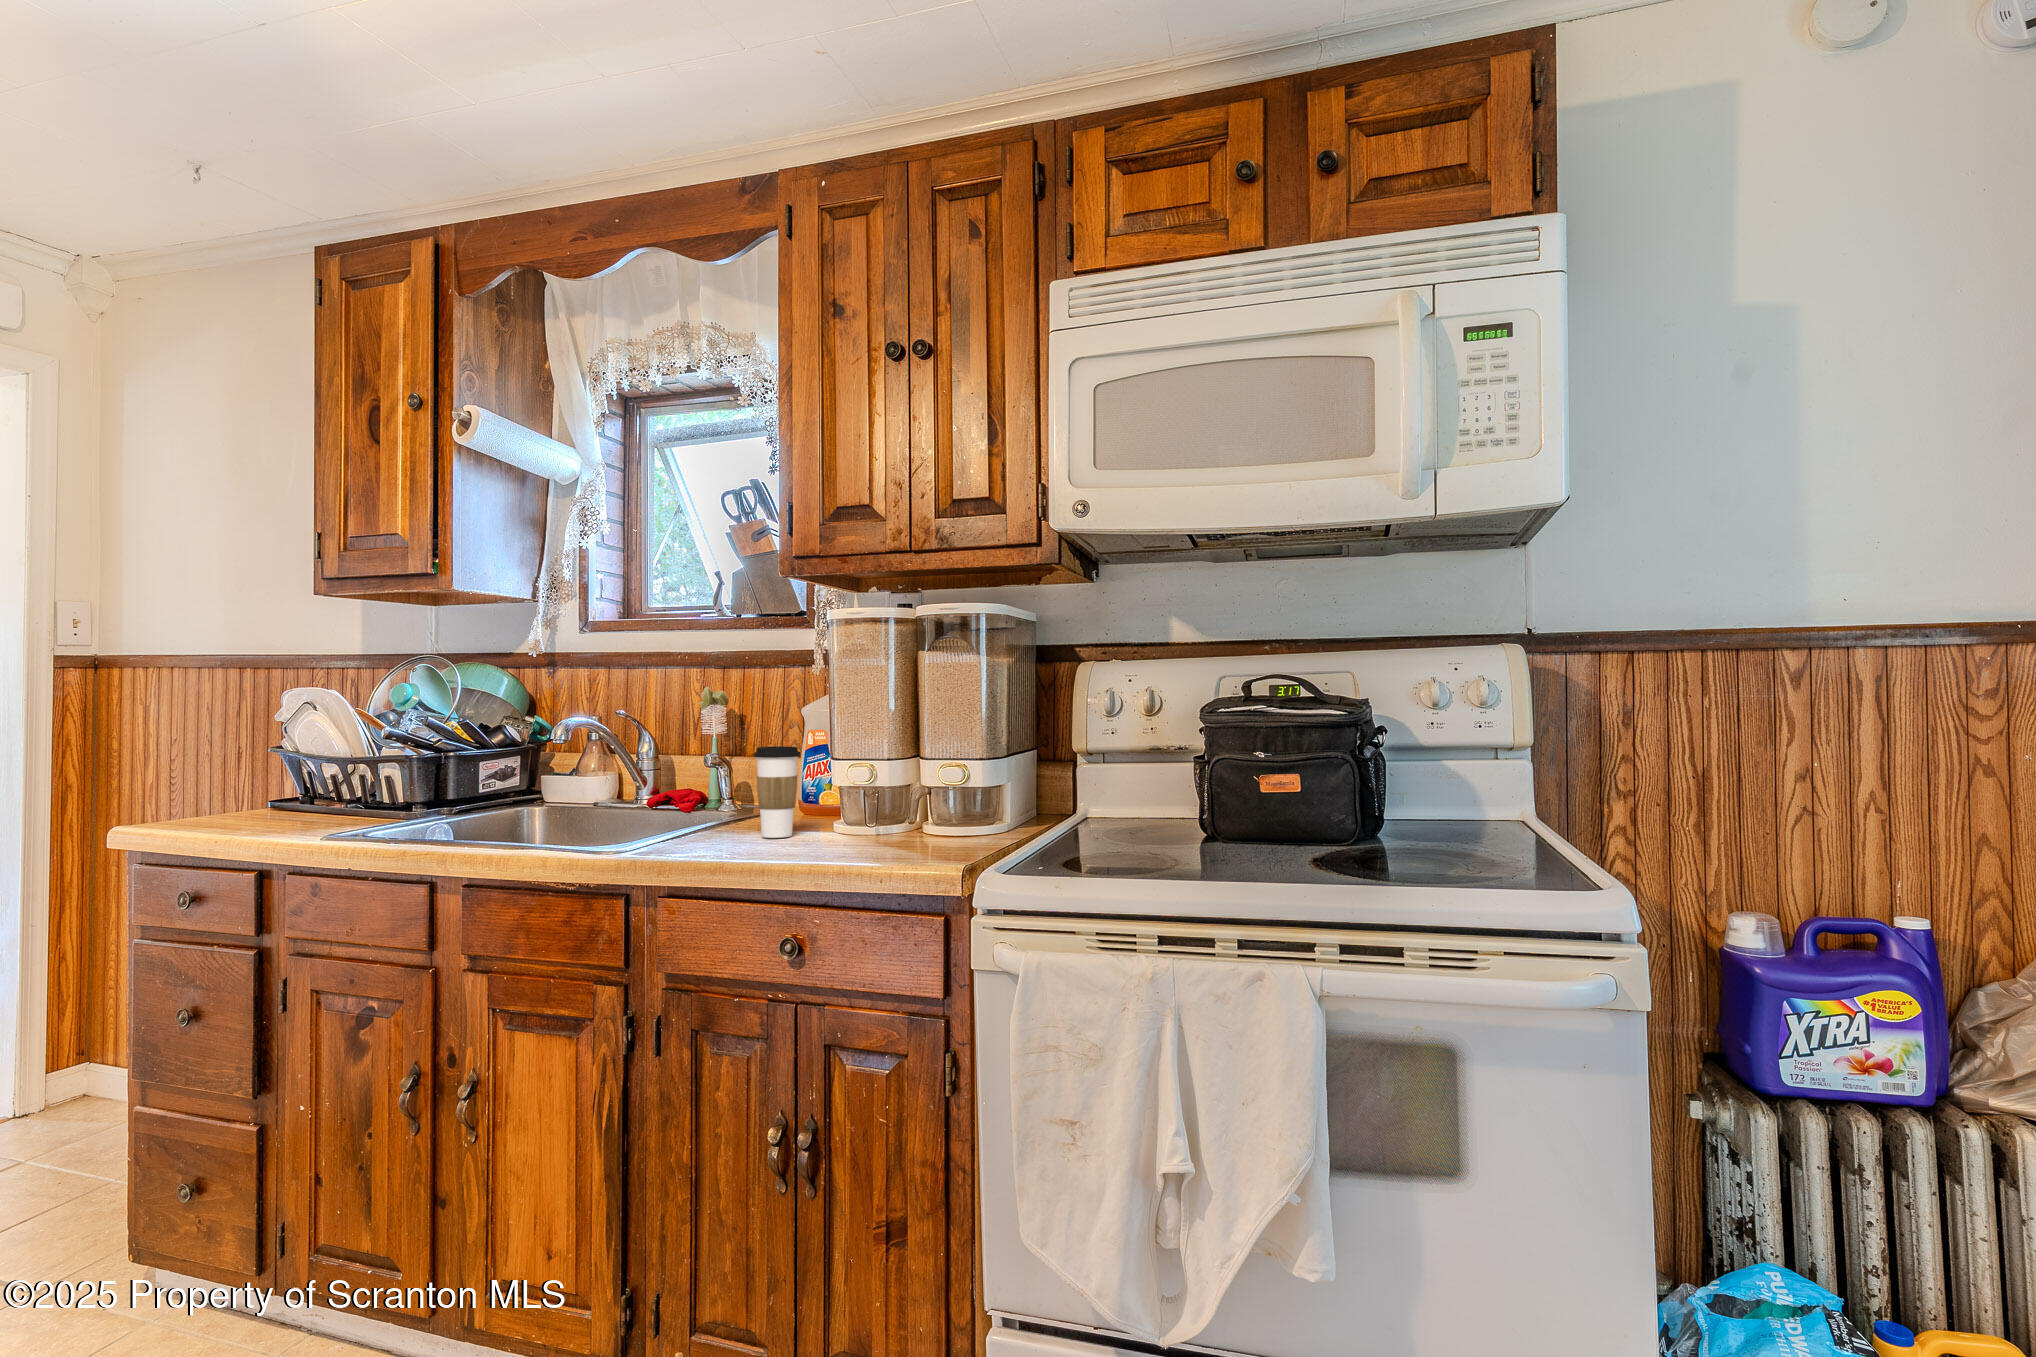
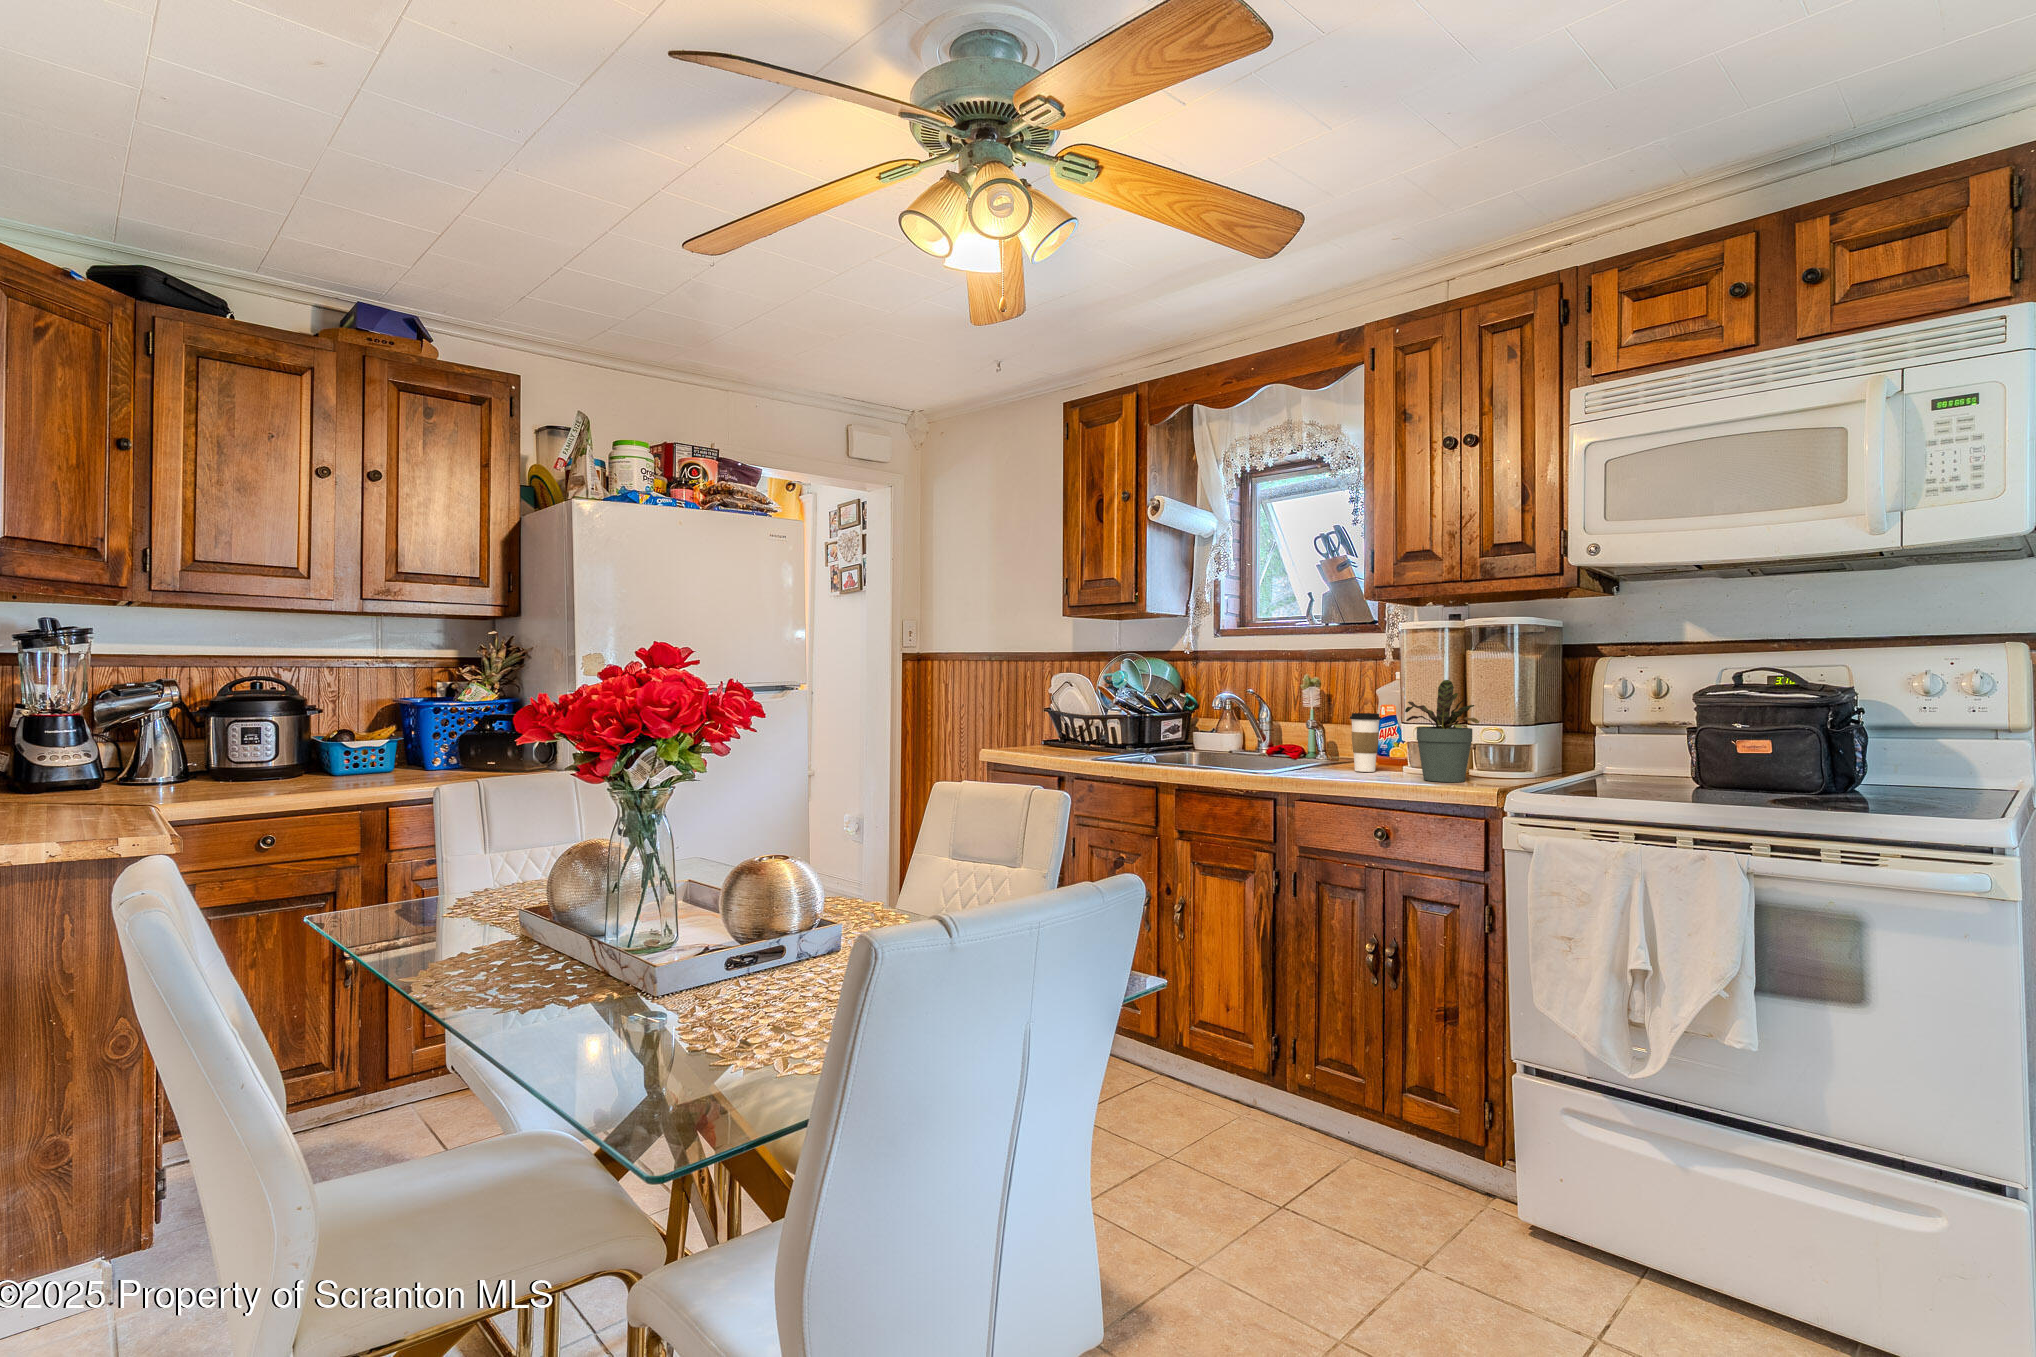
potted plant: none [830,696,935,855] -> present [1405,680,1479,782]

